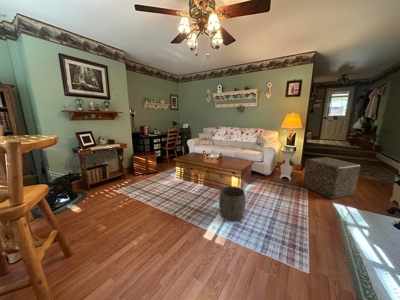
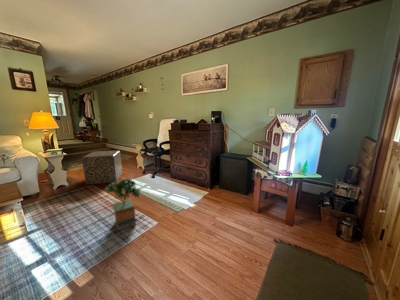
woven basket: present [219,186,246,222] -> none [21,211,75,269]
potted tree: none [270,190,311,249] -> present [106,179,141,230]

